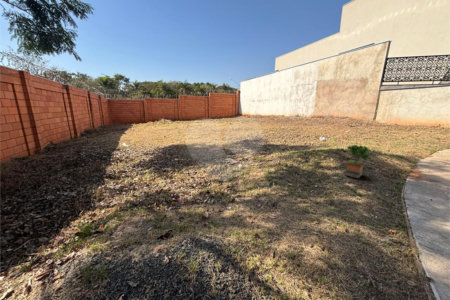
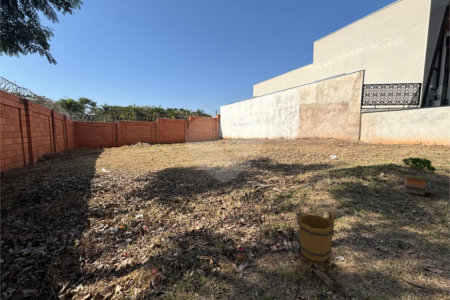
bucket: none [221,180,244,215] -> present [297,209,334,262]

